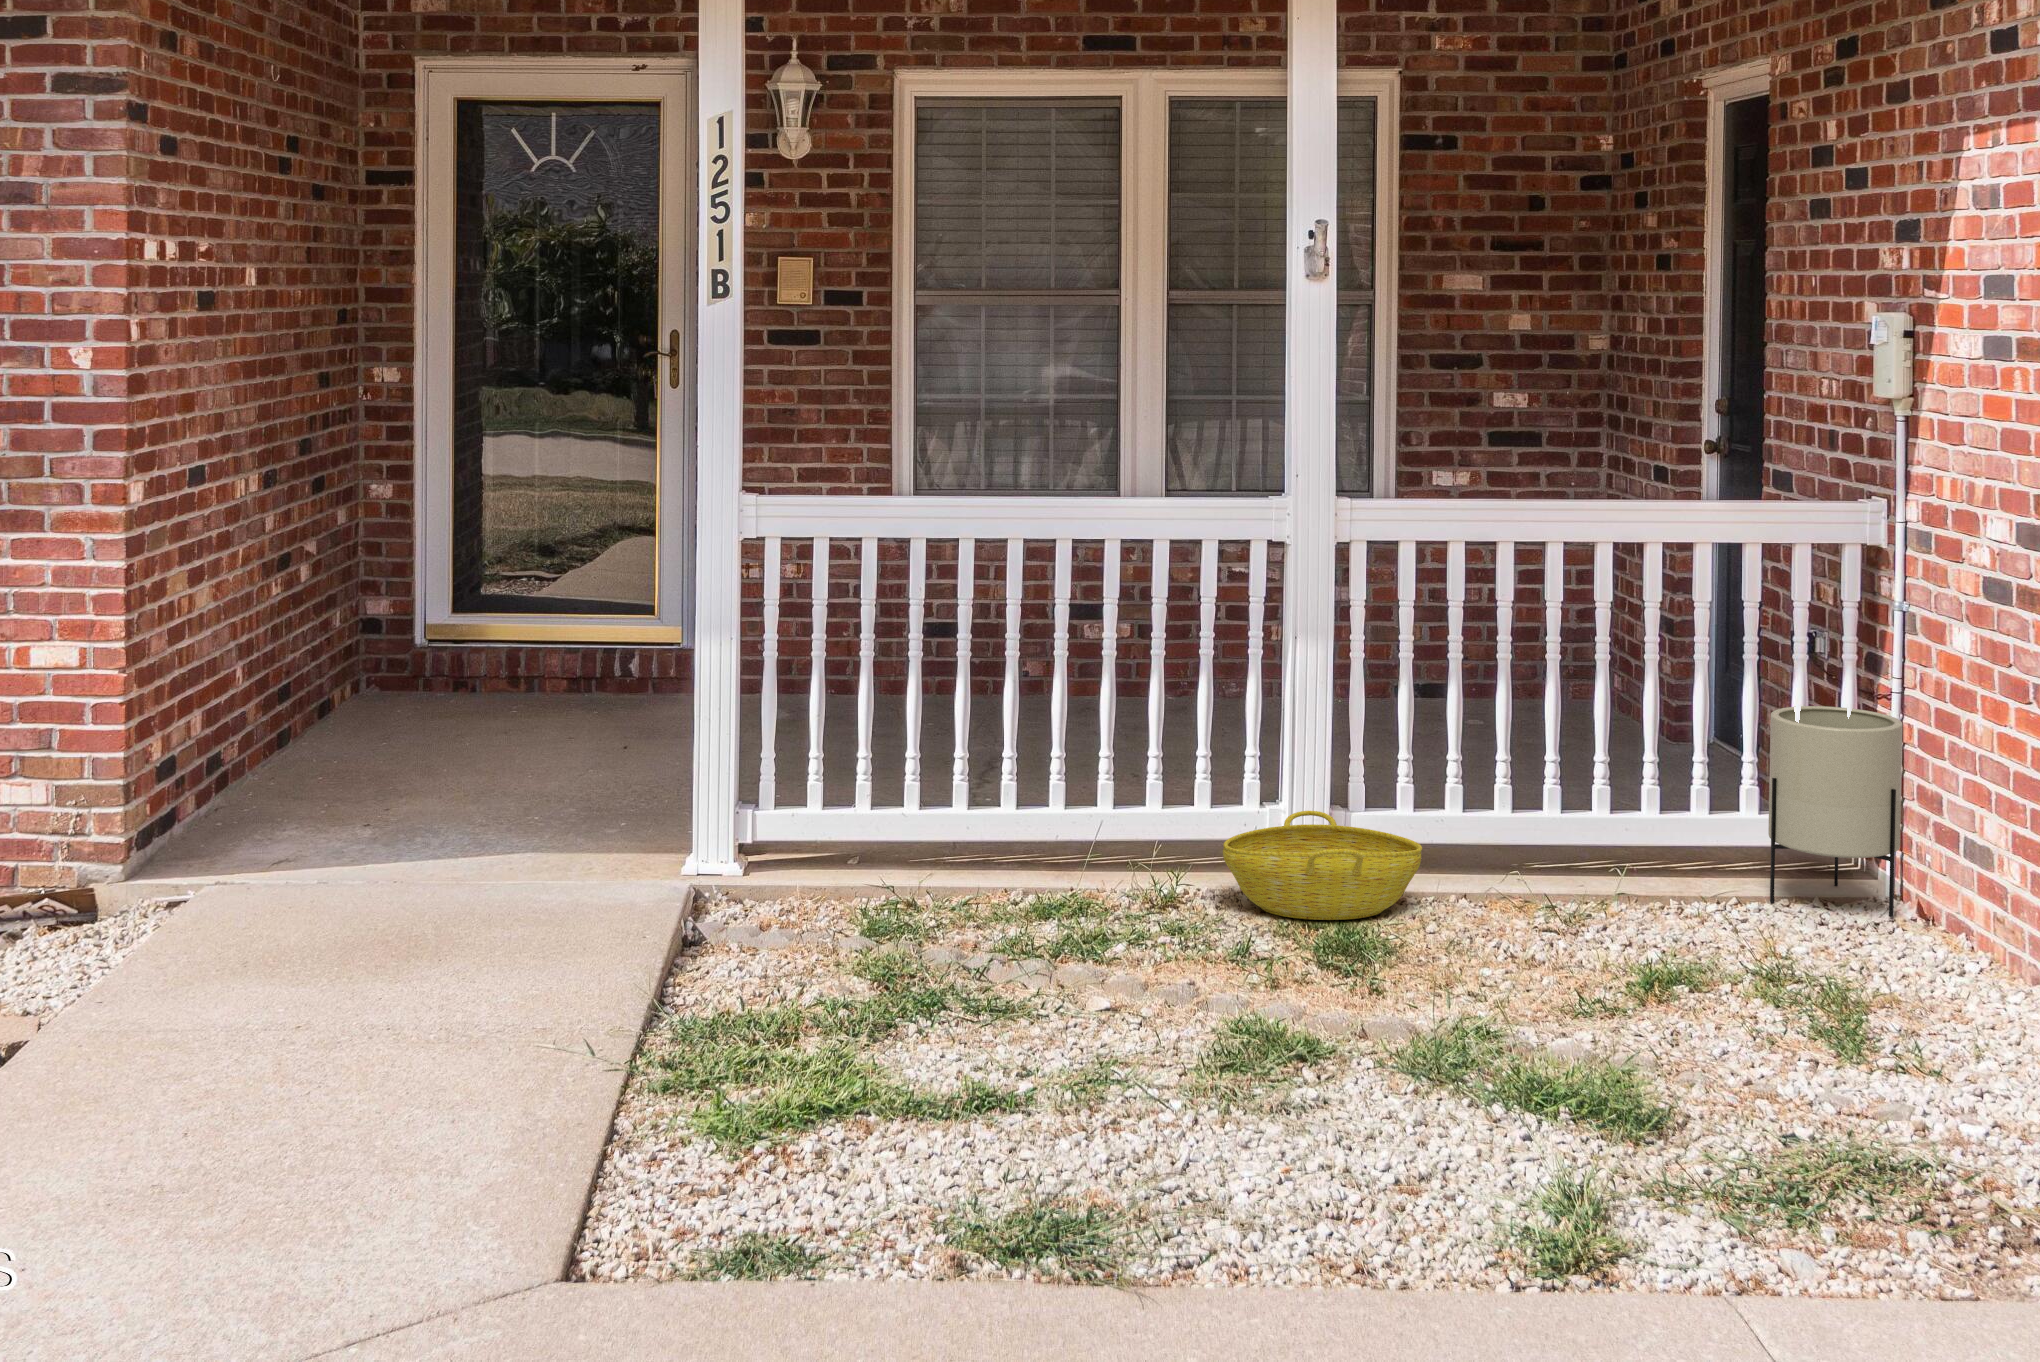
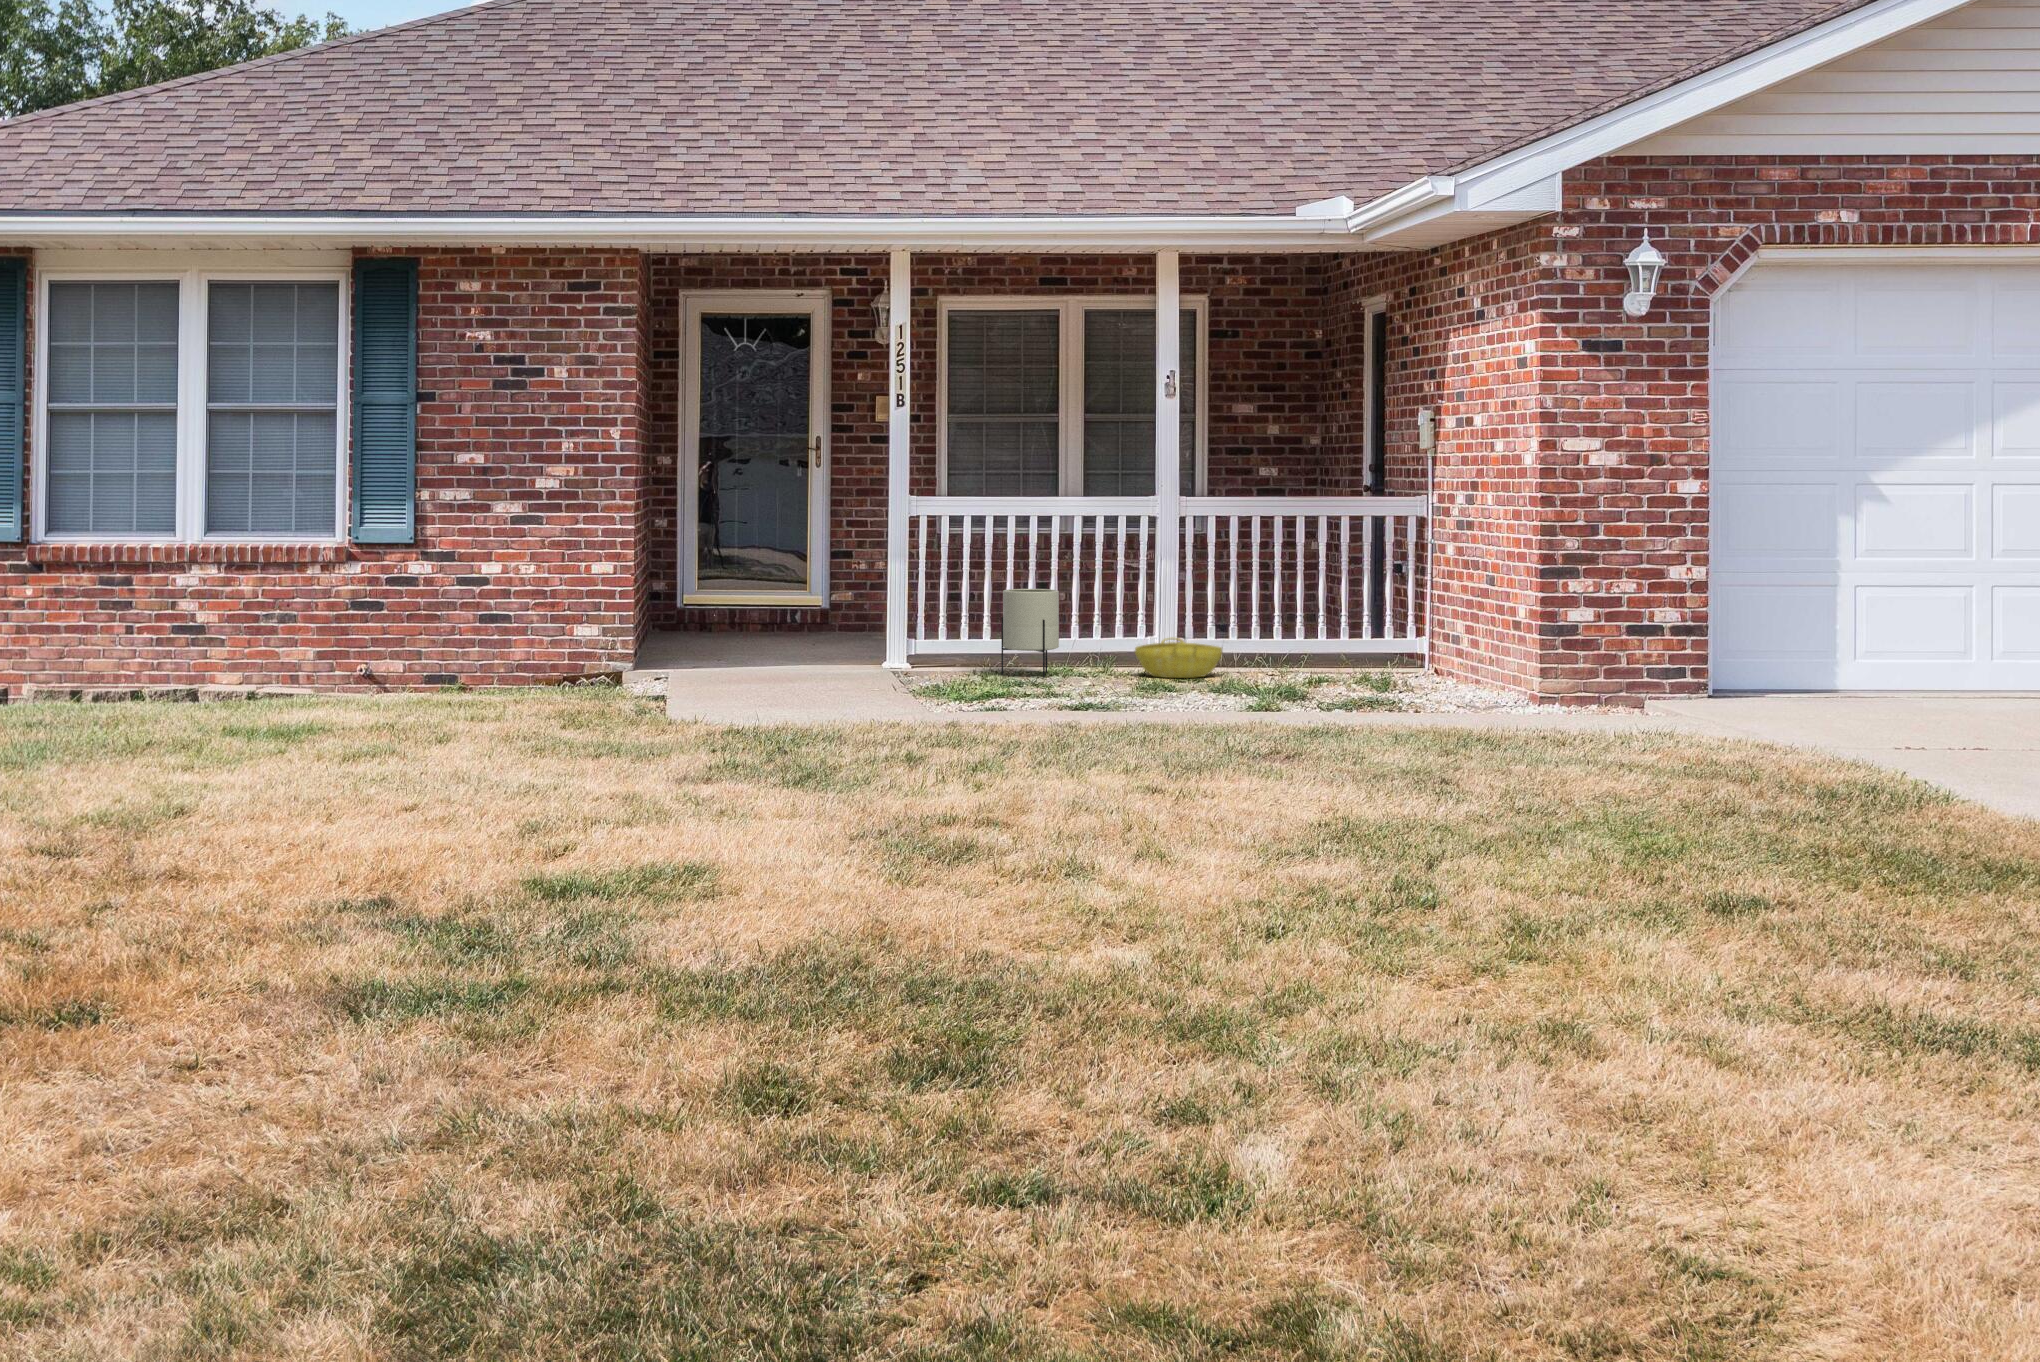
planter: present [1768,706,1903,917] -> present [1001,589,1059,678]

